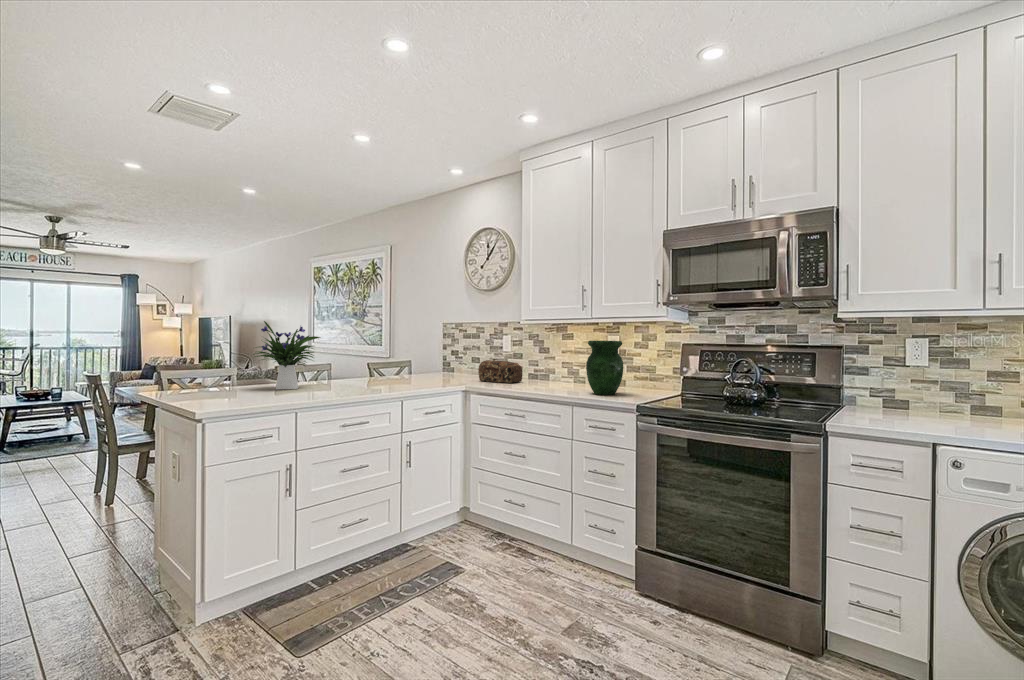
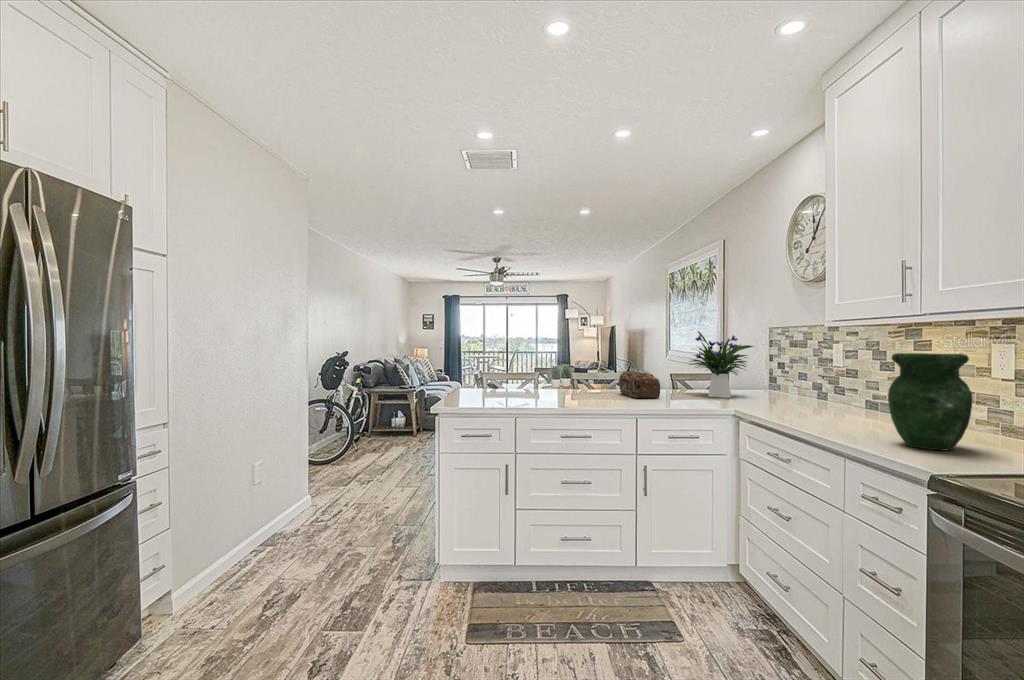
flower arrangement: present [253,321,320,389] -> present [689,331,754,398]
bread loaf: present [478,360,523,383] -> present [619,371,660,398]

